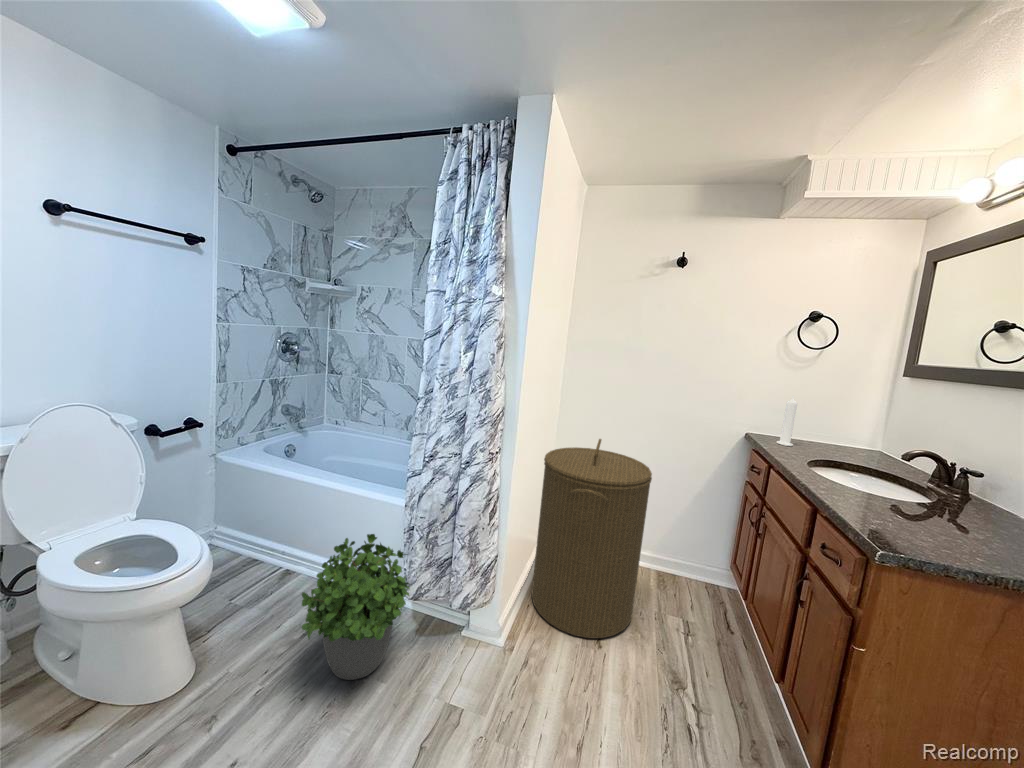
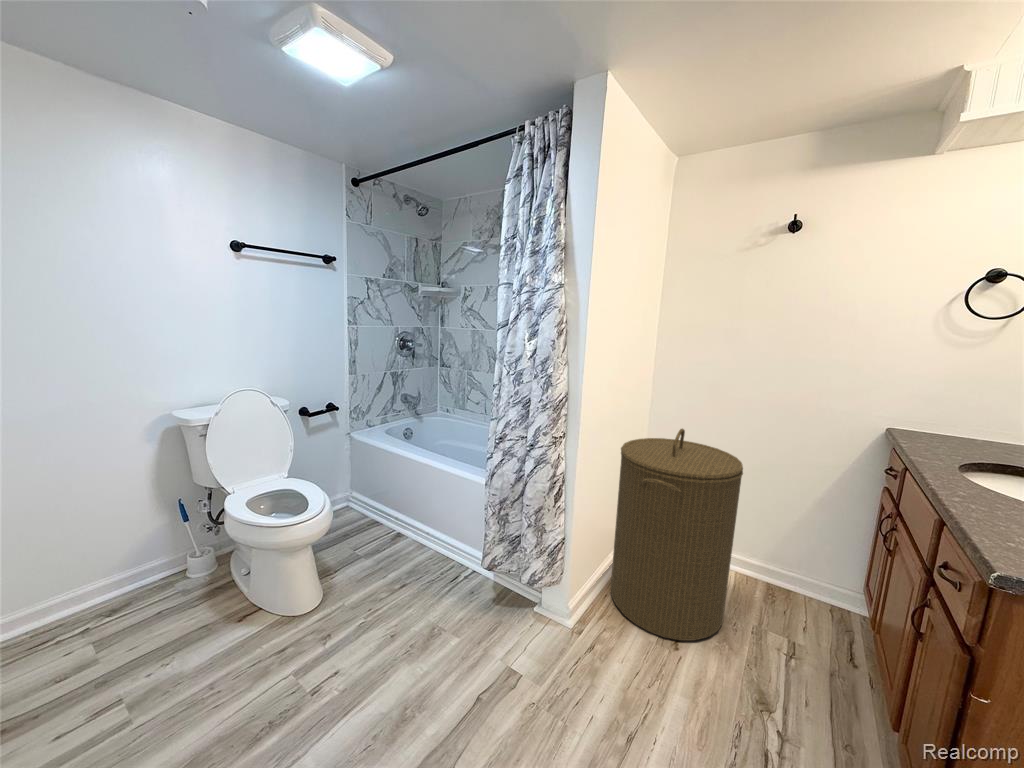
candle: present [777,396,797,446] -> none [927,381,959,445]
potted plant: present [302,534,409,680] -> none [389,506,485,630]

